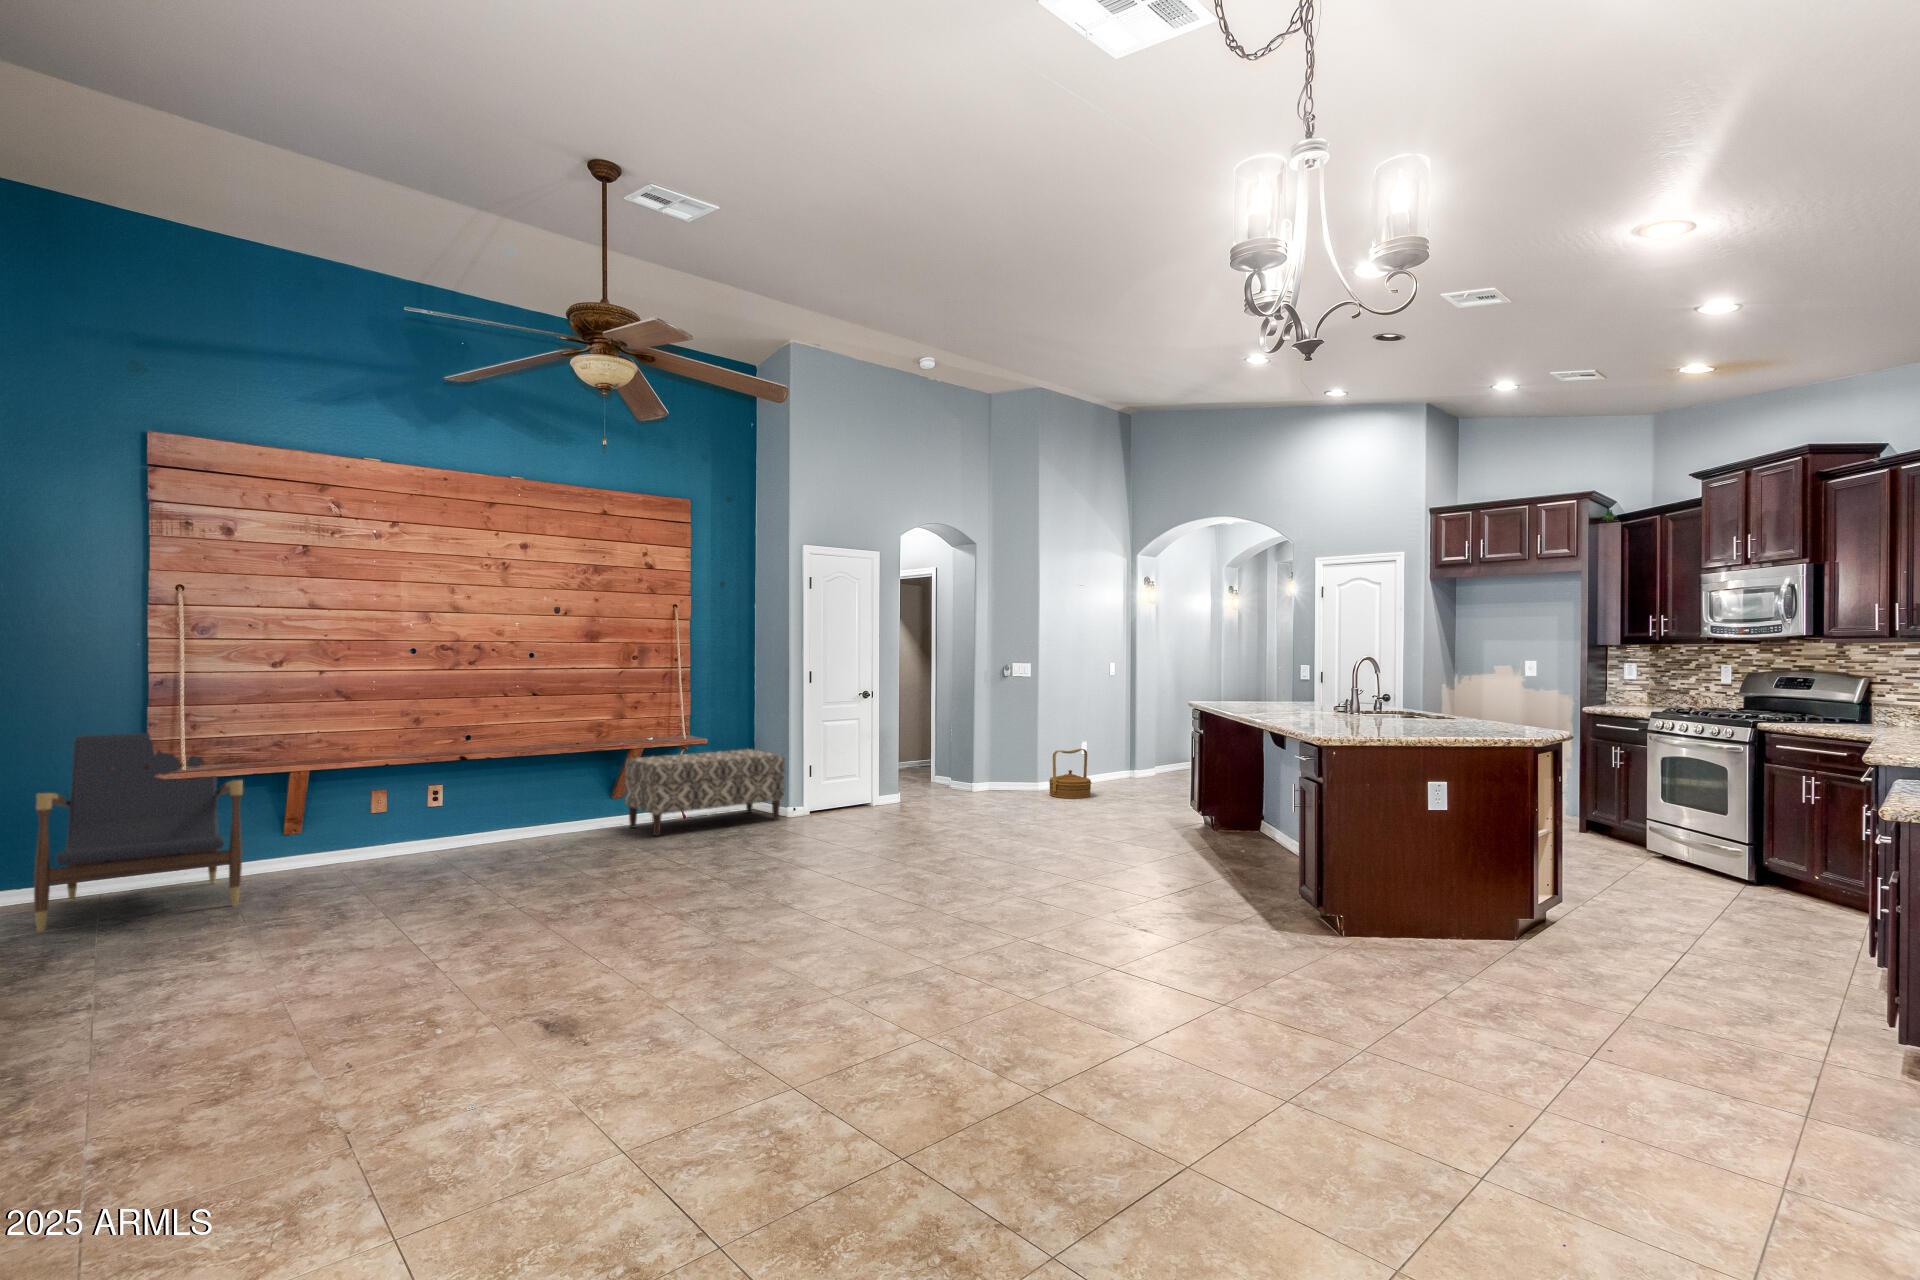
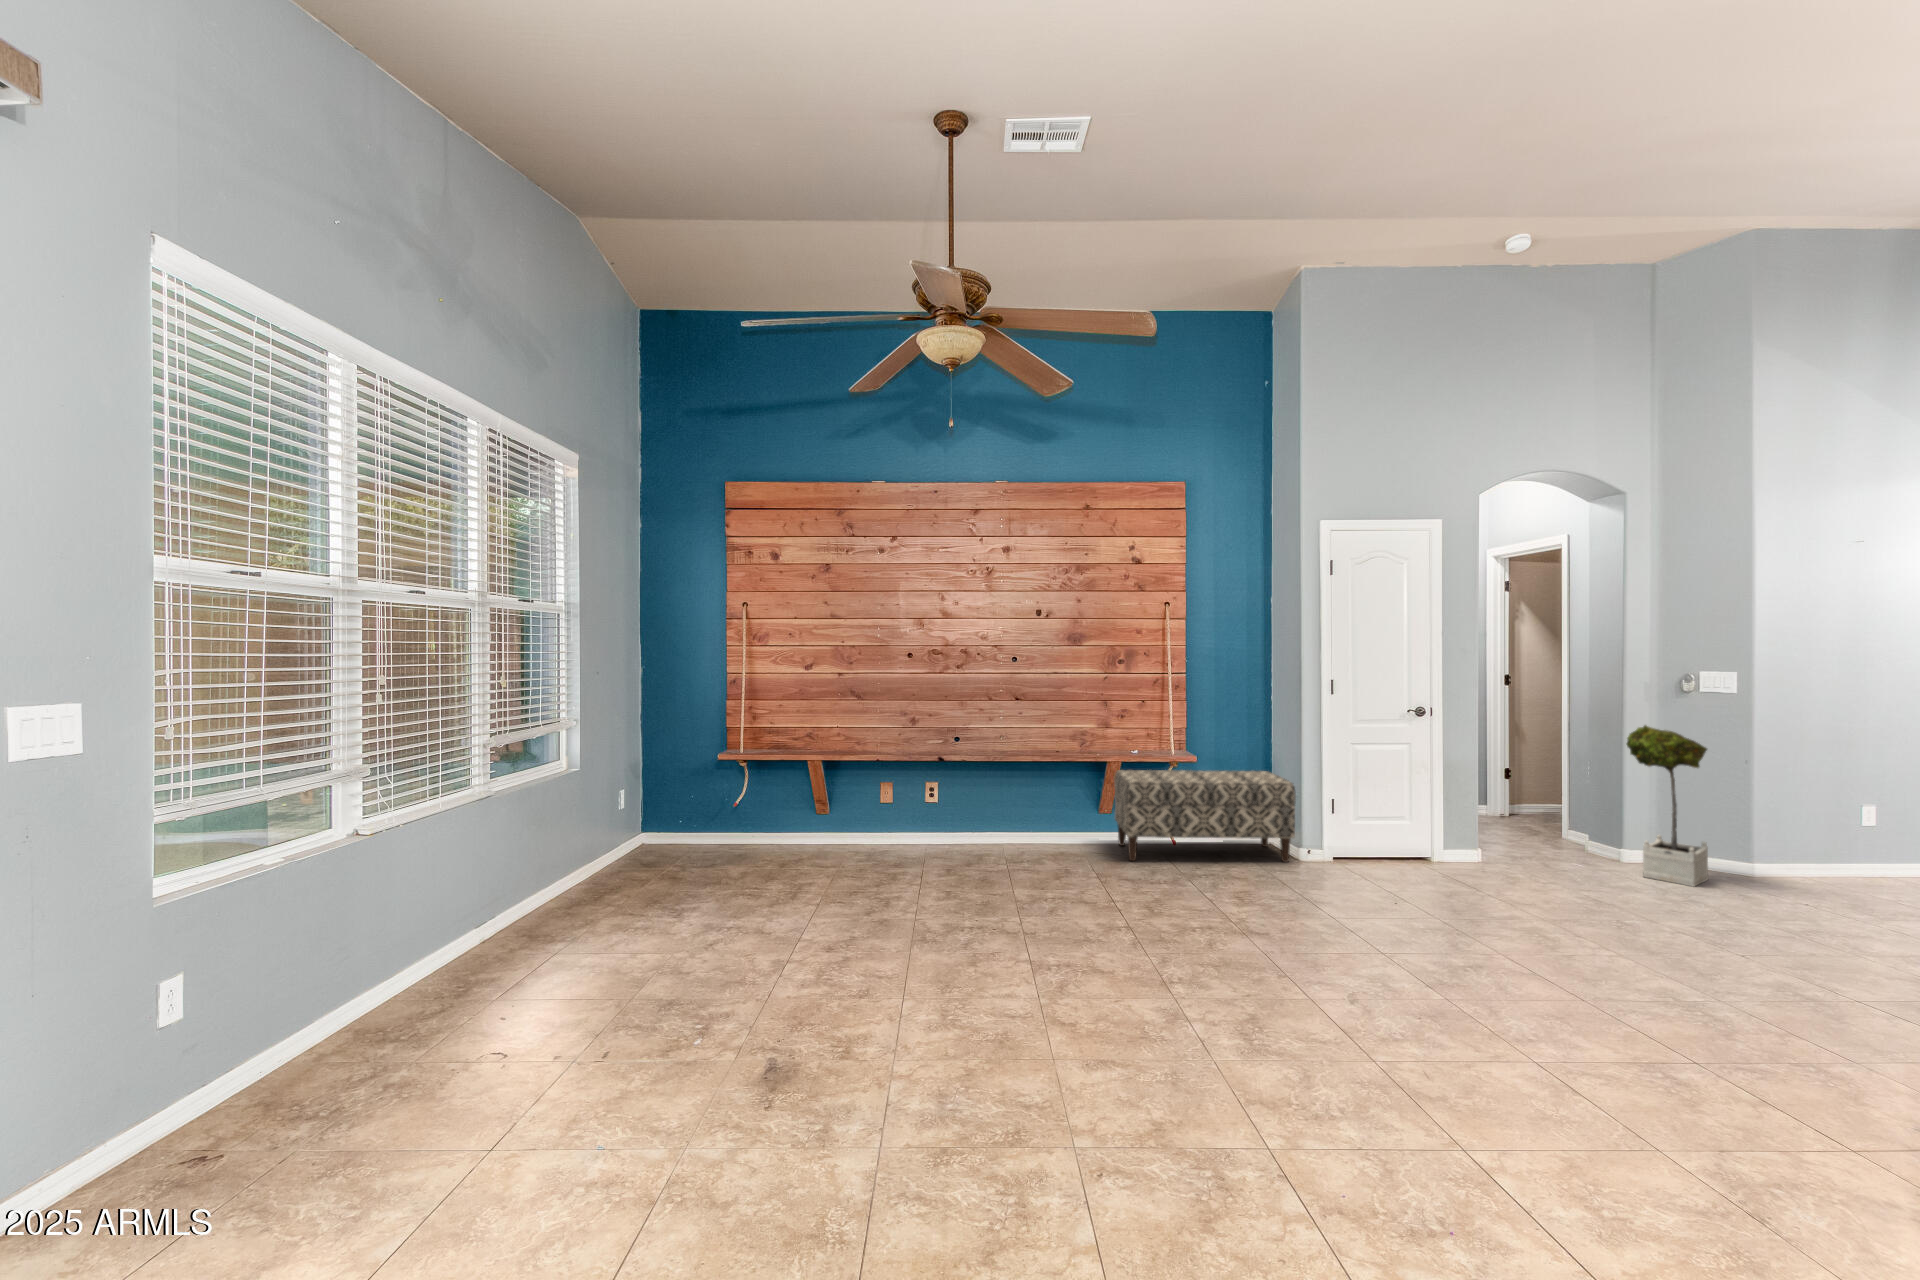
potted tree: none [979,697,1022,799] -> present [1627,725,1708,886]
lounge chair: present [34,733,243,933] -> none [636,719,772,870]
woven basket: present [1049,749,1092,799] -> none [1770,820,1869,907]

